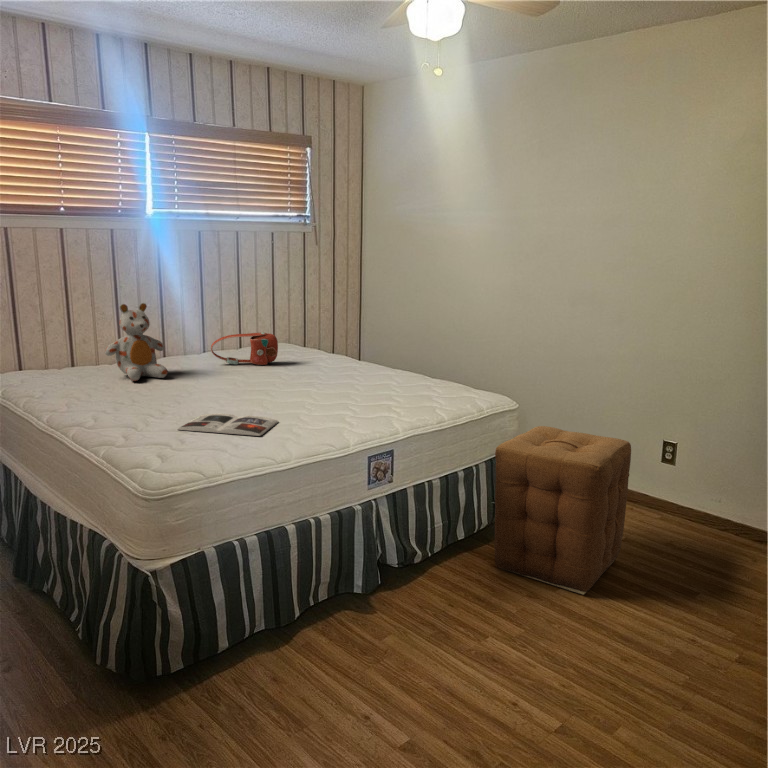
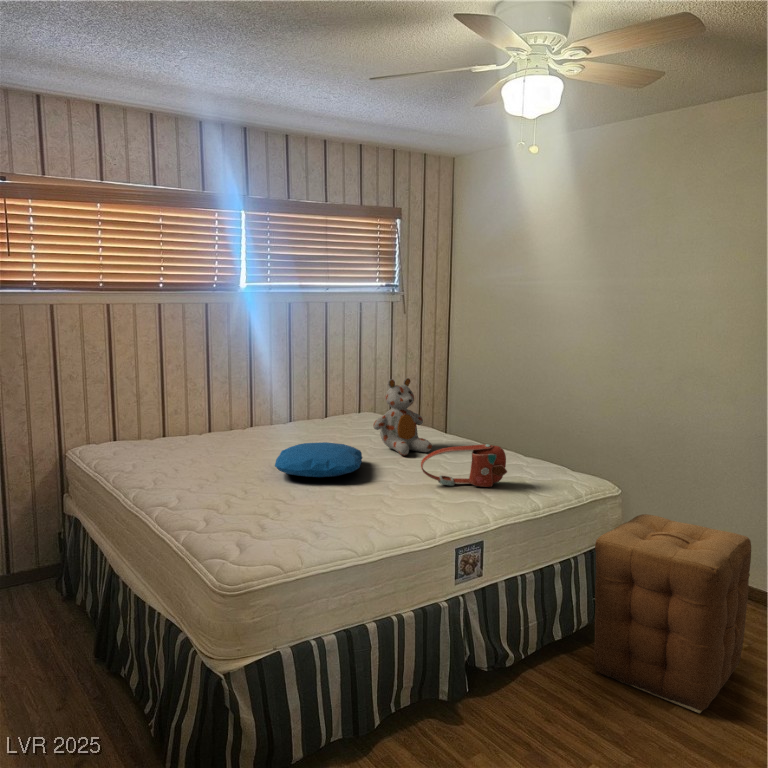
stuffed bear: present [105,303,167,381] -> present [373,378,432,455]
handbag: present [211,332,278,365] -> present [421,444,507,487]
pillow: none [190,366,277,398] -> present [275,442,362,477]
magazine: present [178,414,278,436] -> none [259,495,362,523]

